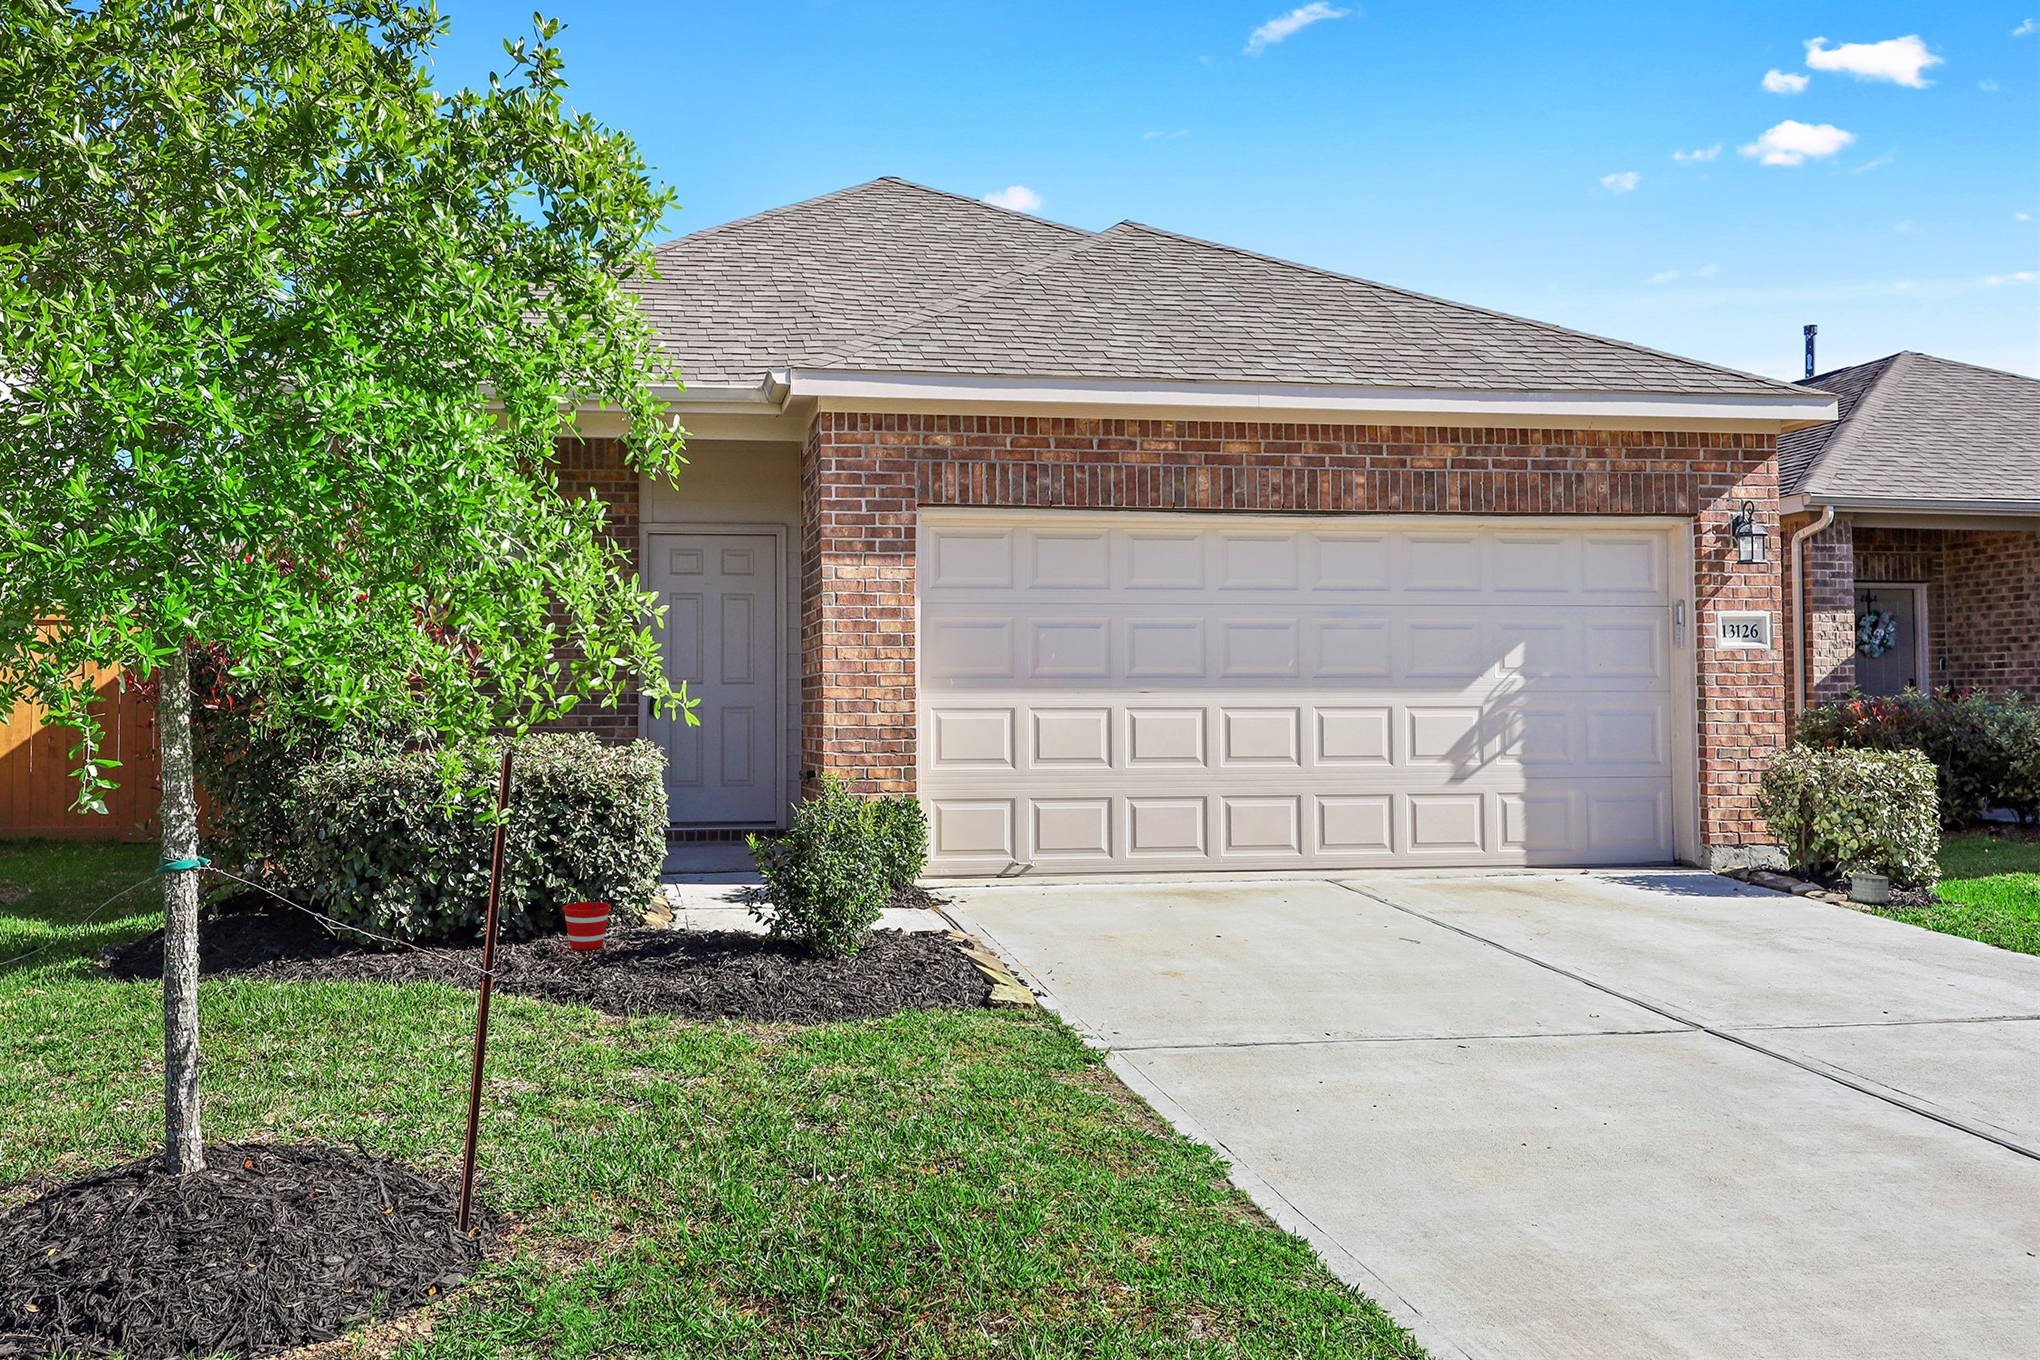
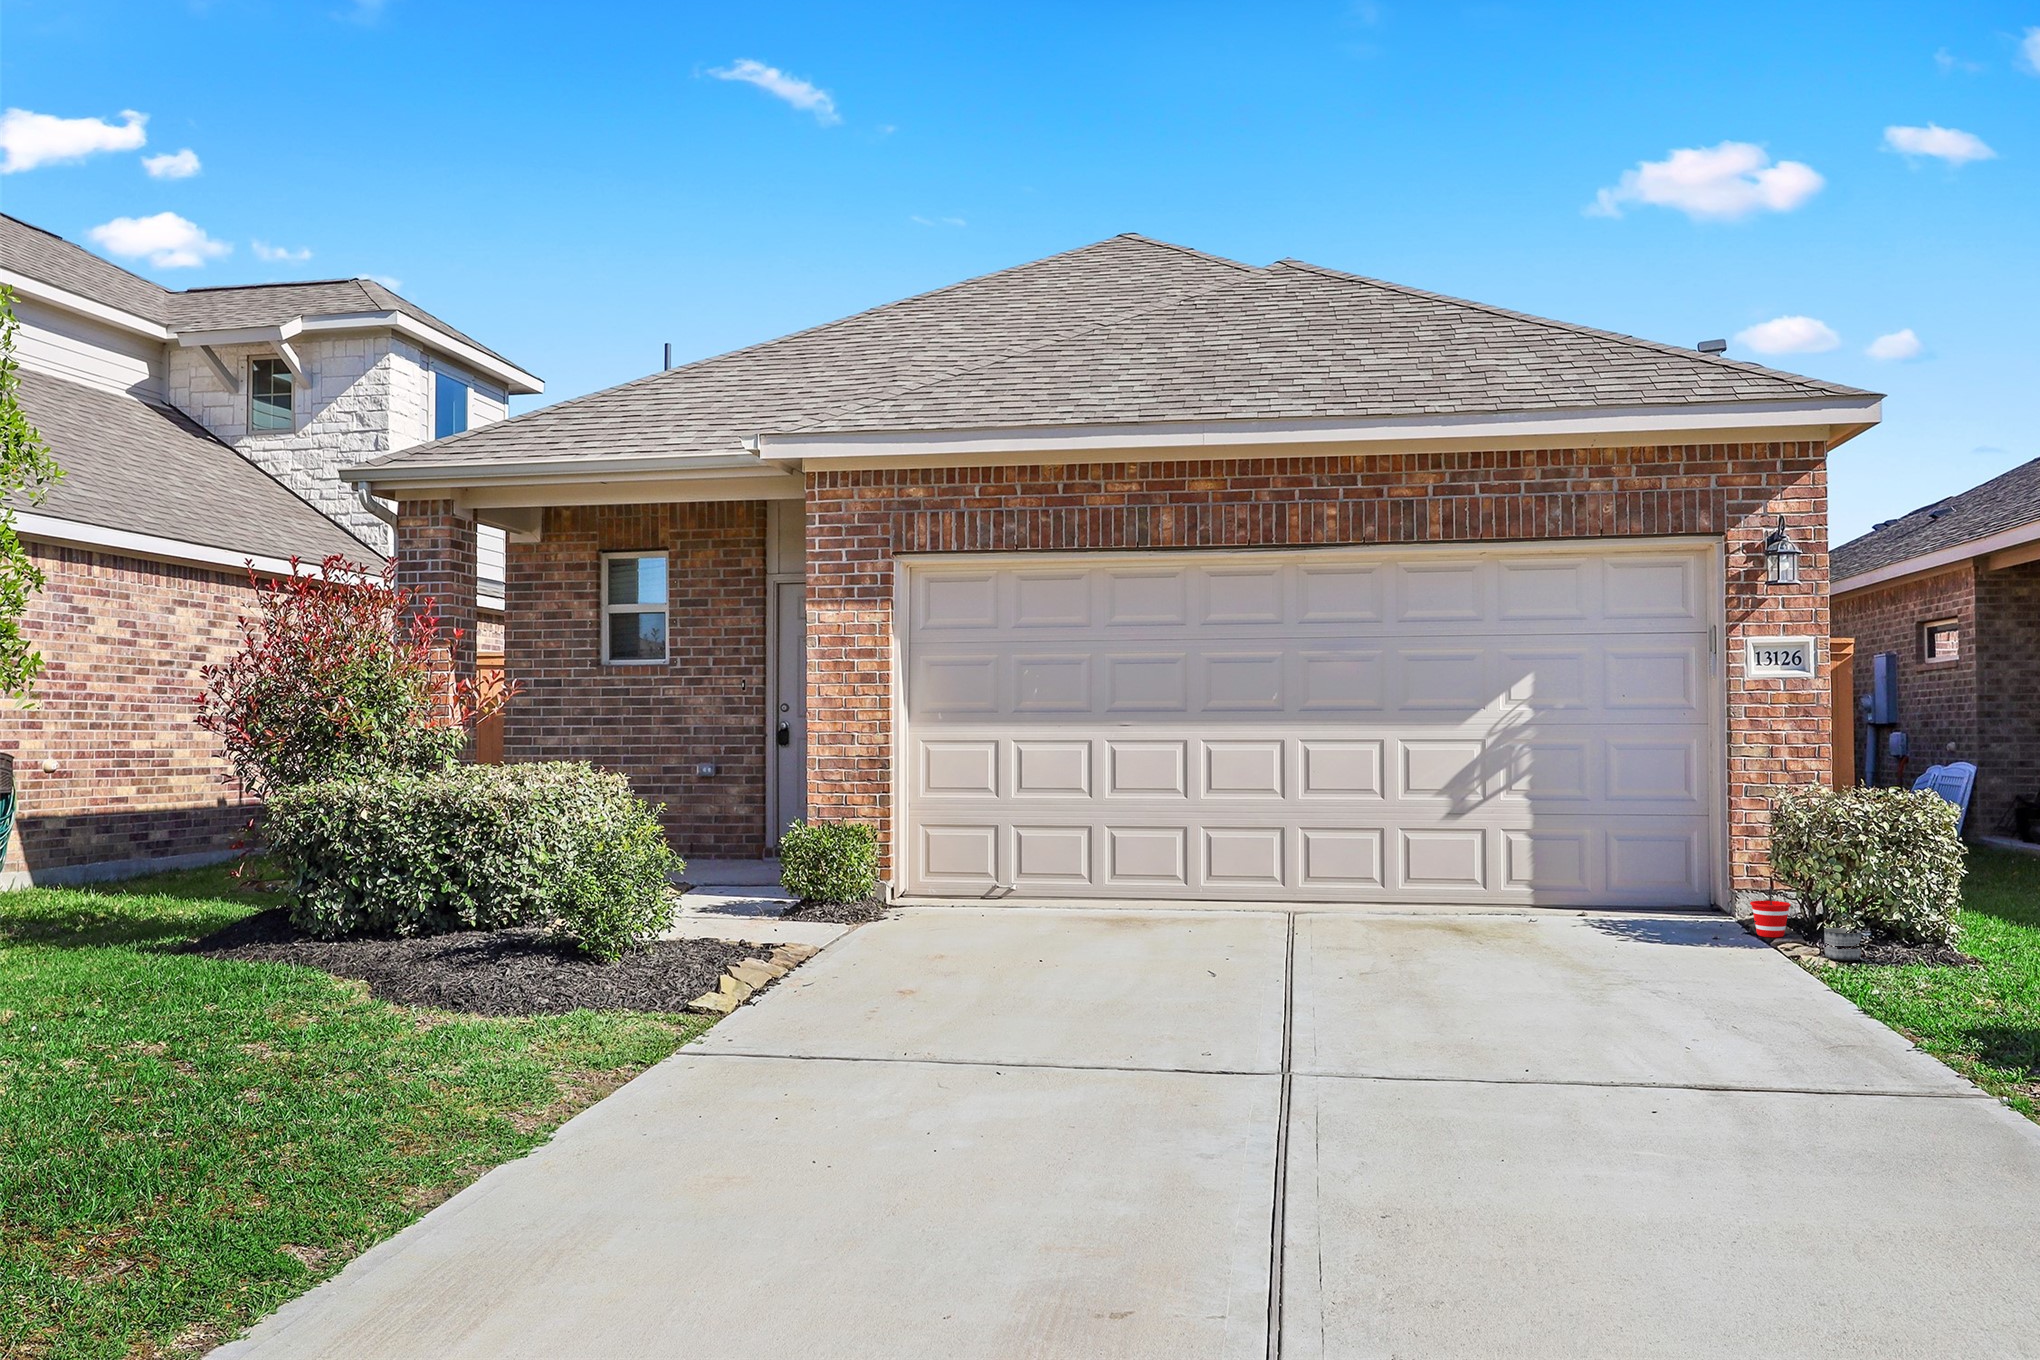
bucket: present [562,886,611,950] -> present [1750,887,1791,937]

